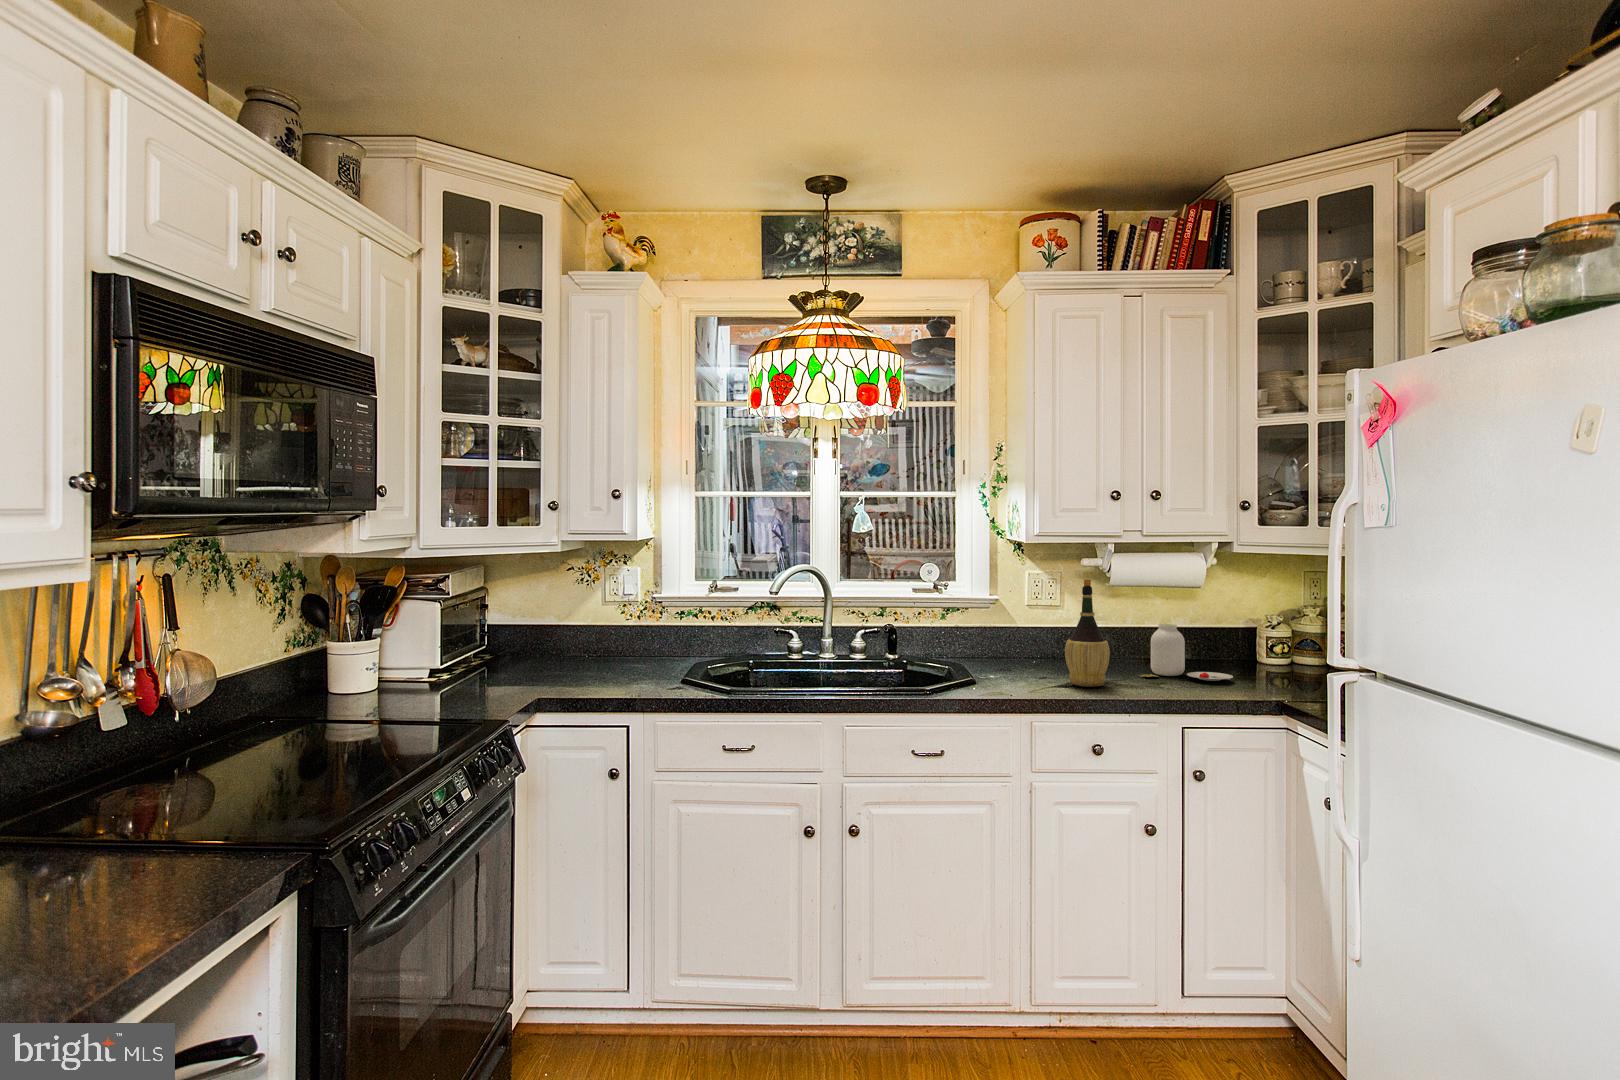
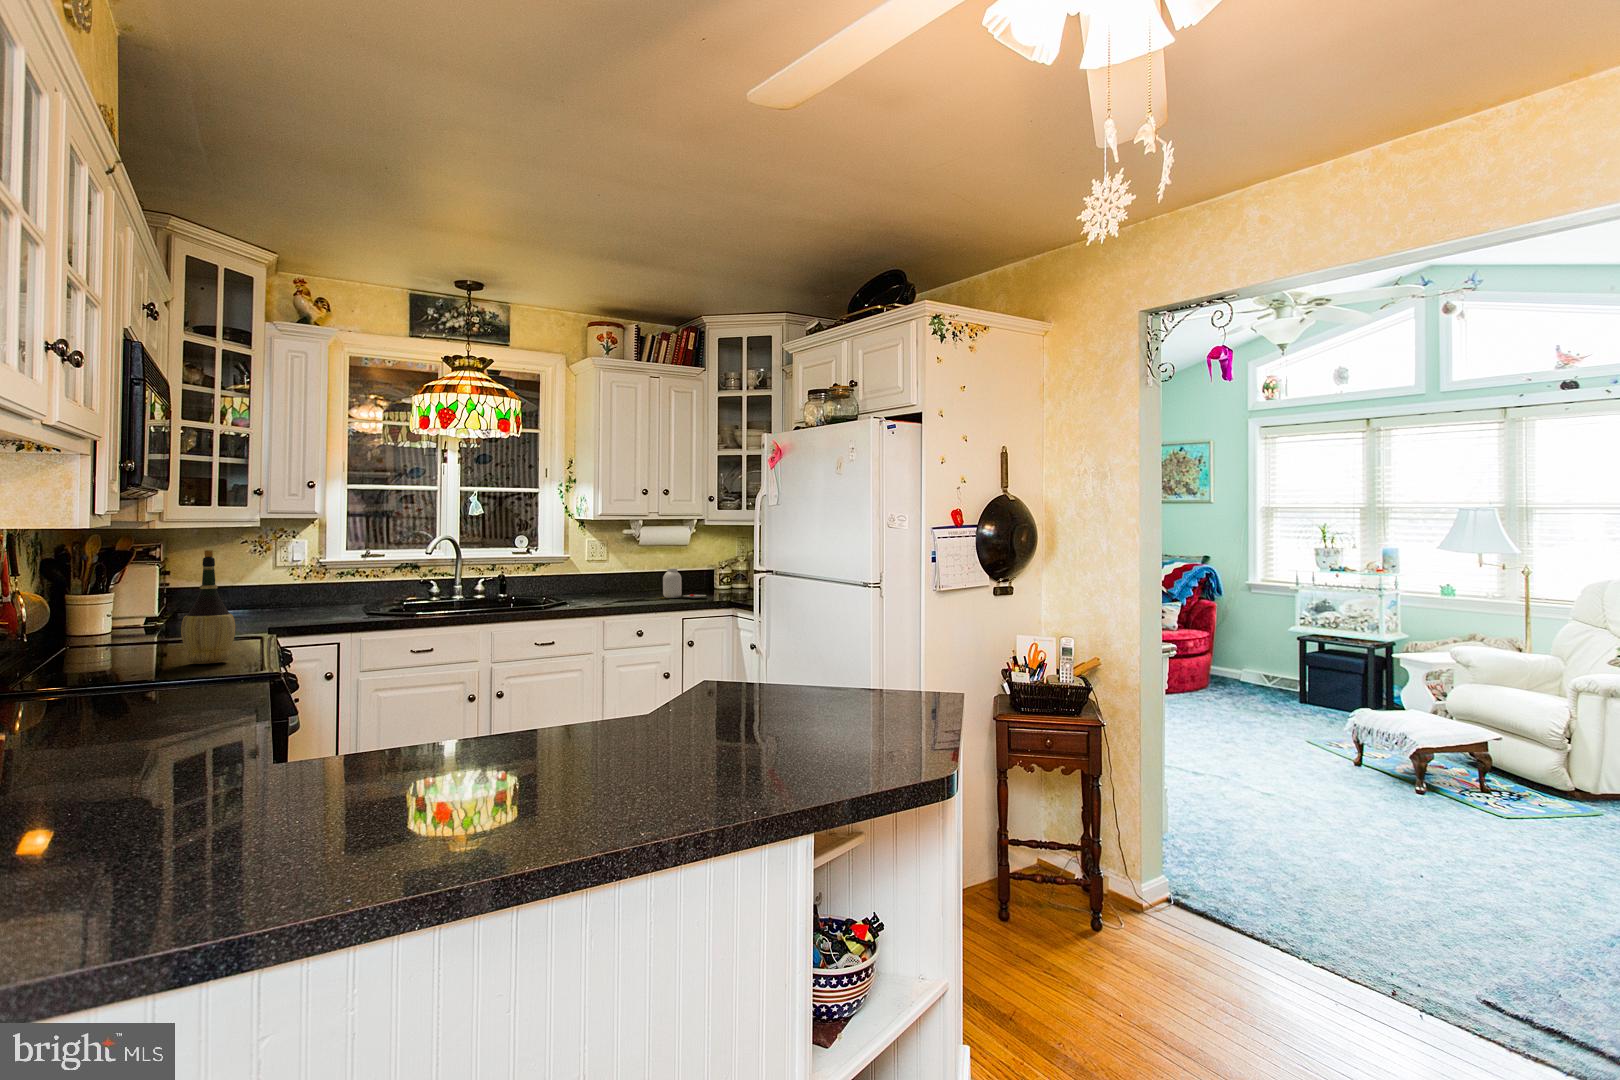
wine bottle: present [1065,579,1110,687] -> present [181,550,236,664]

